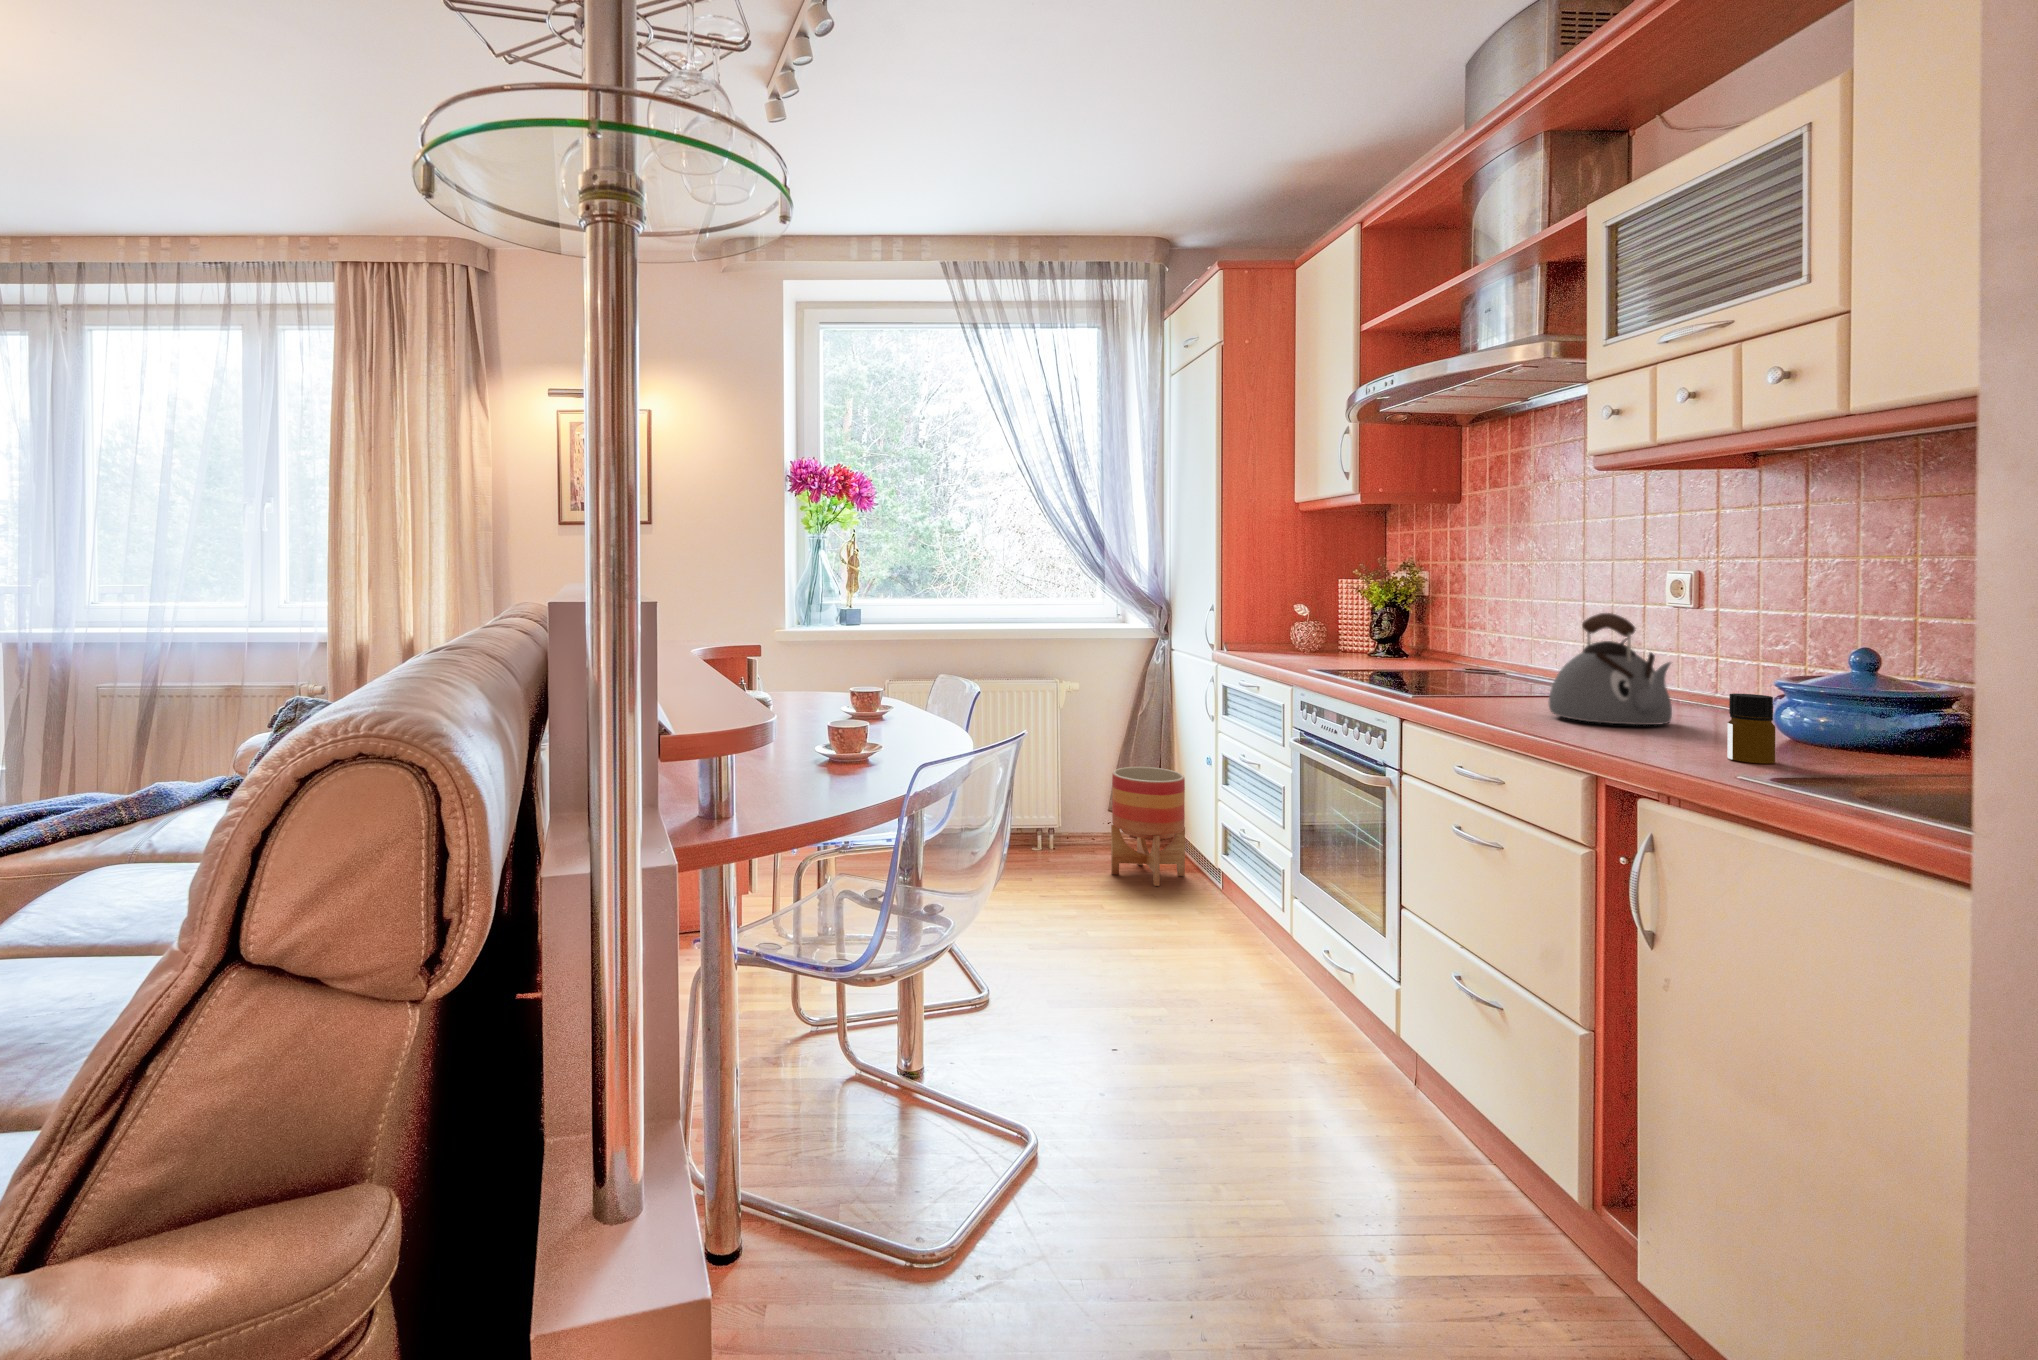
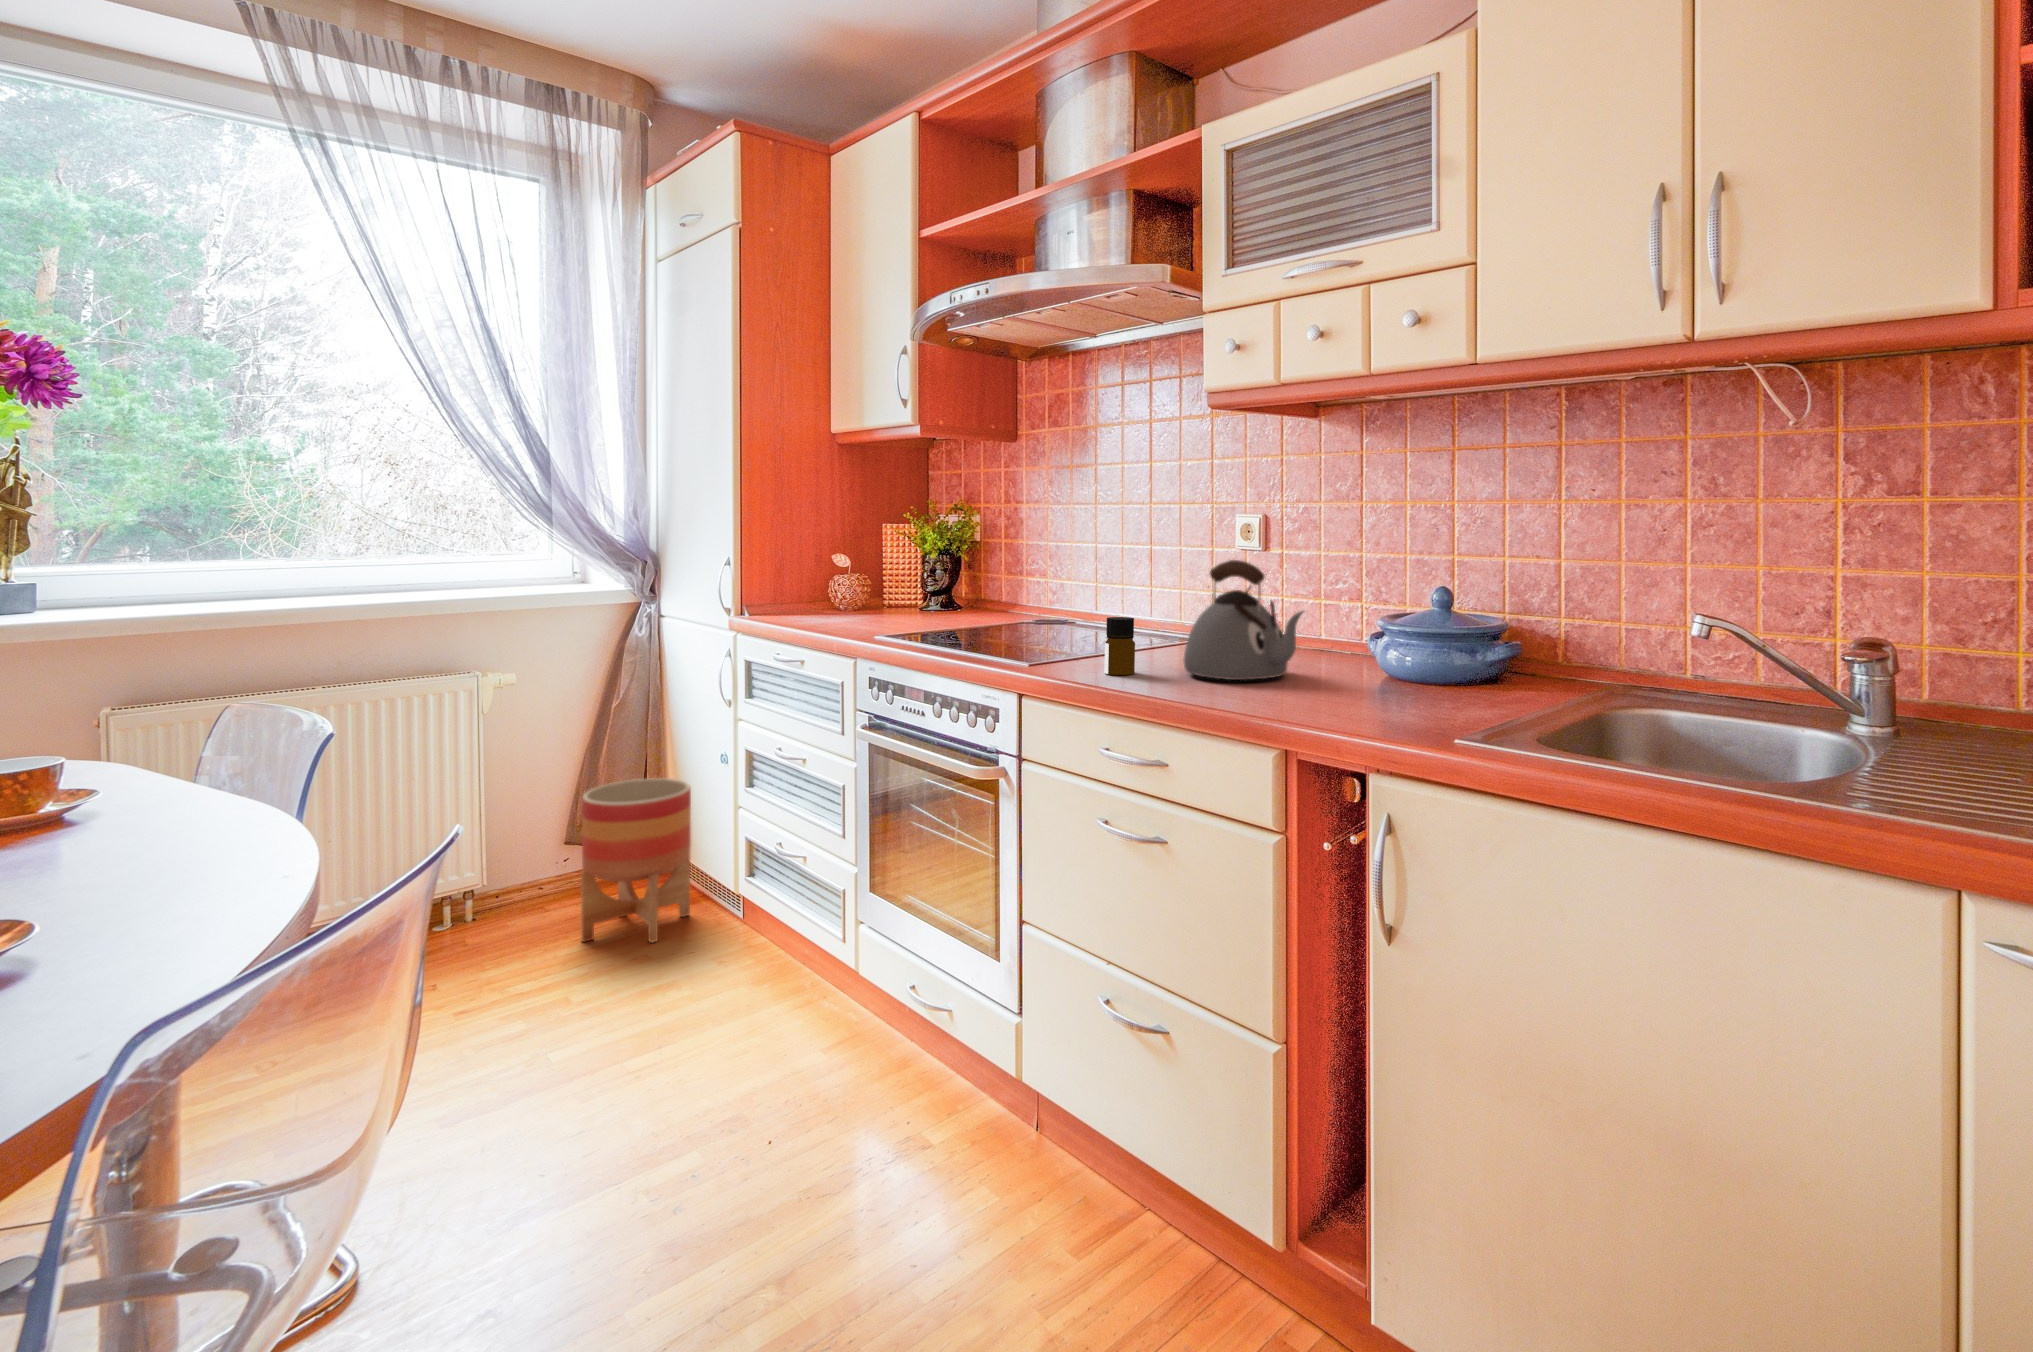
bottle: present [1727,694,1775,763] -> present [1105,617,1135,675]

